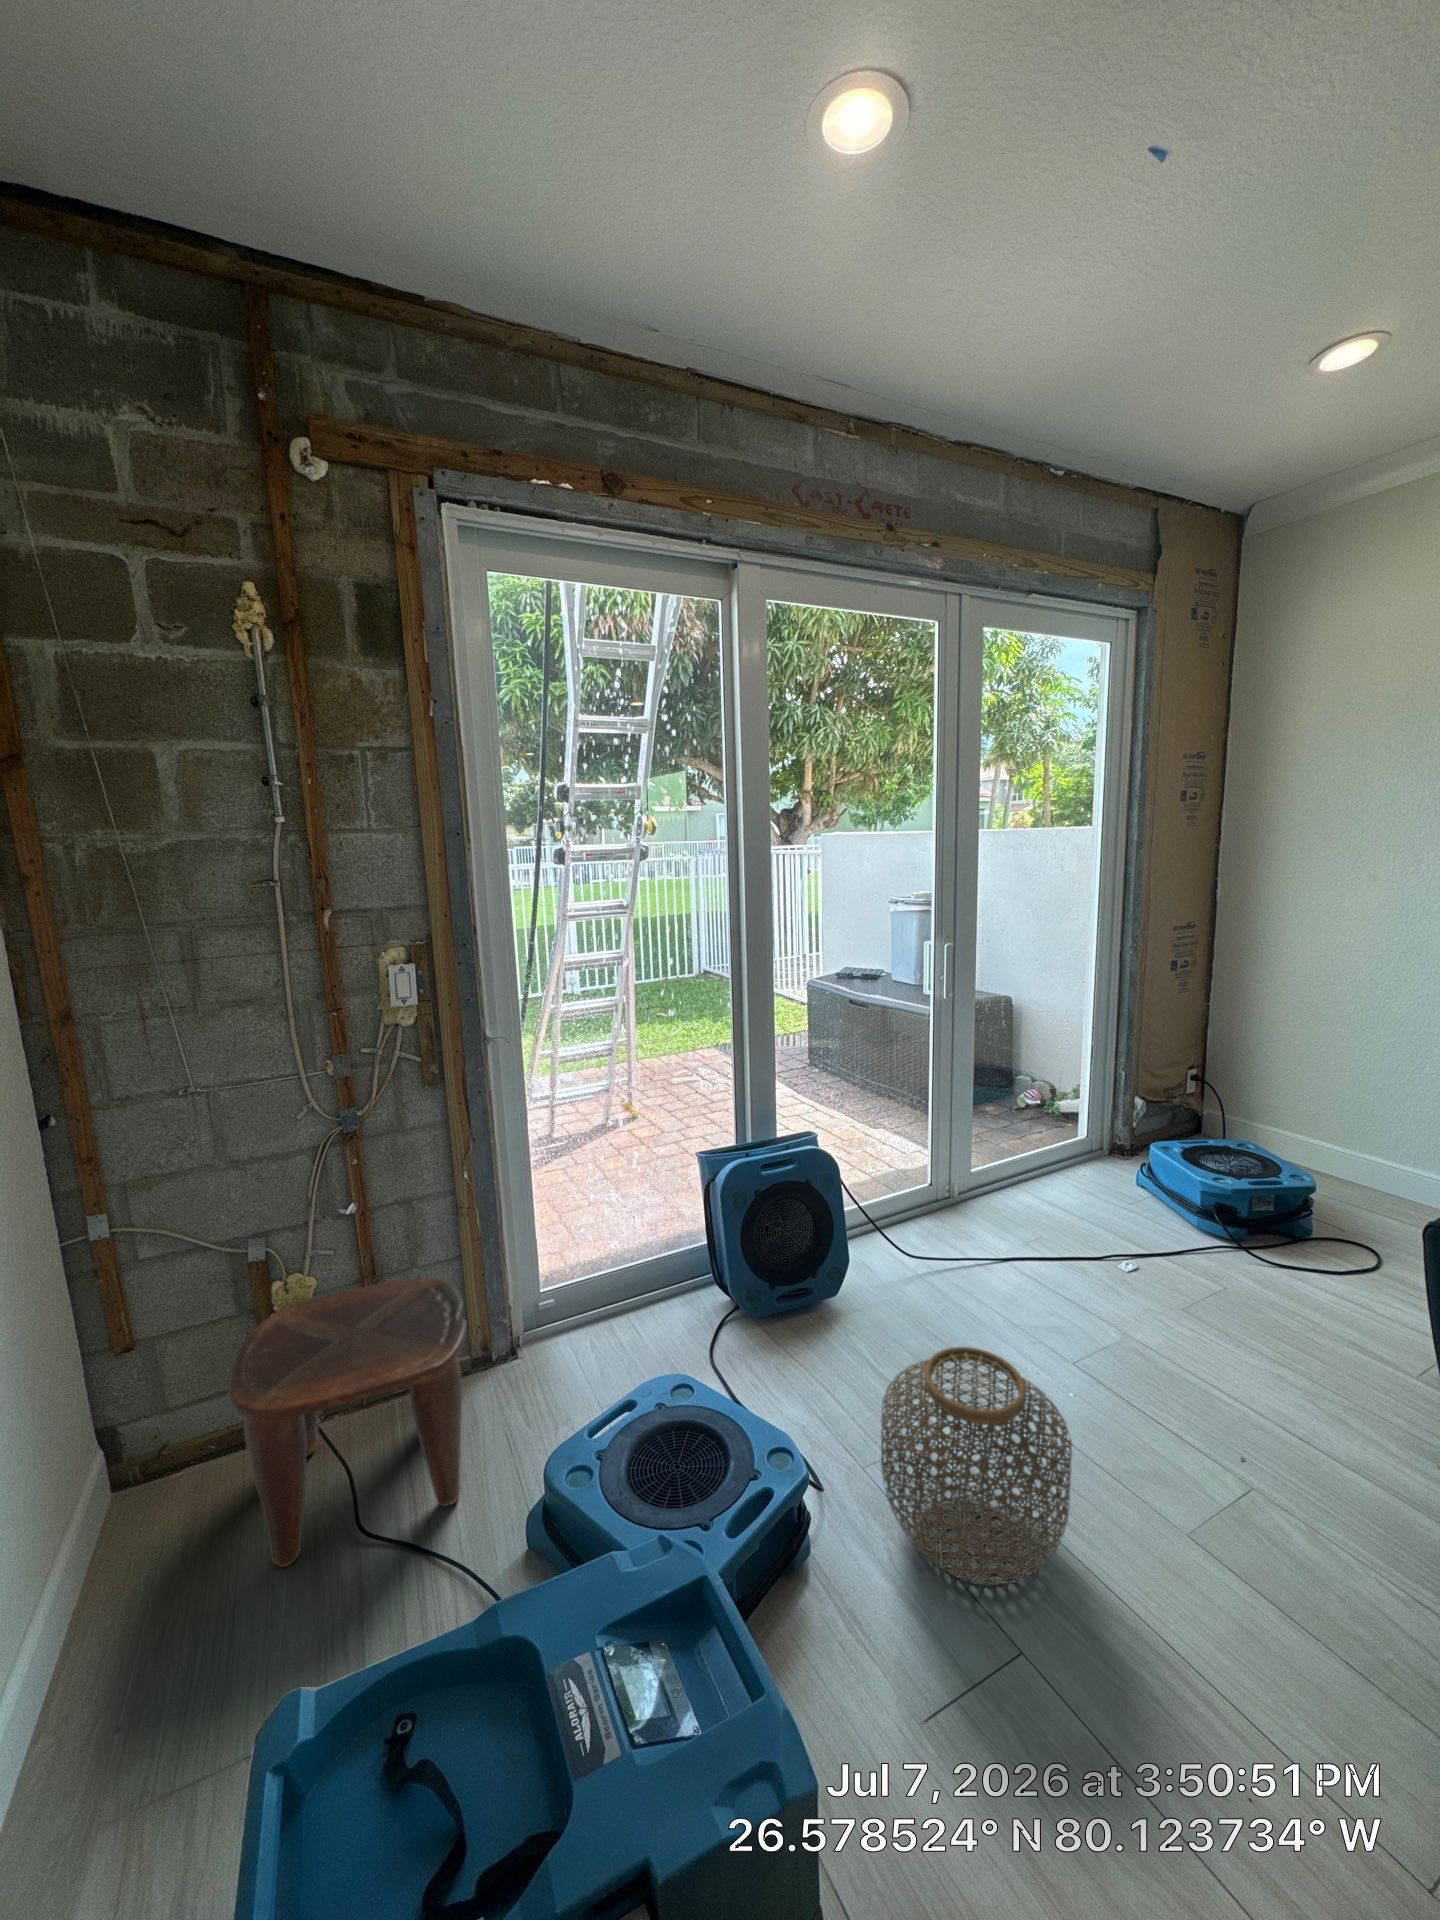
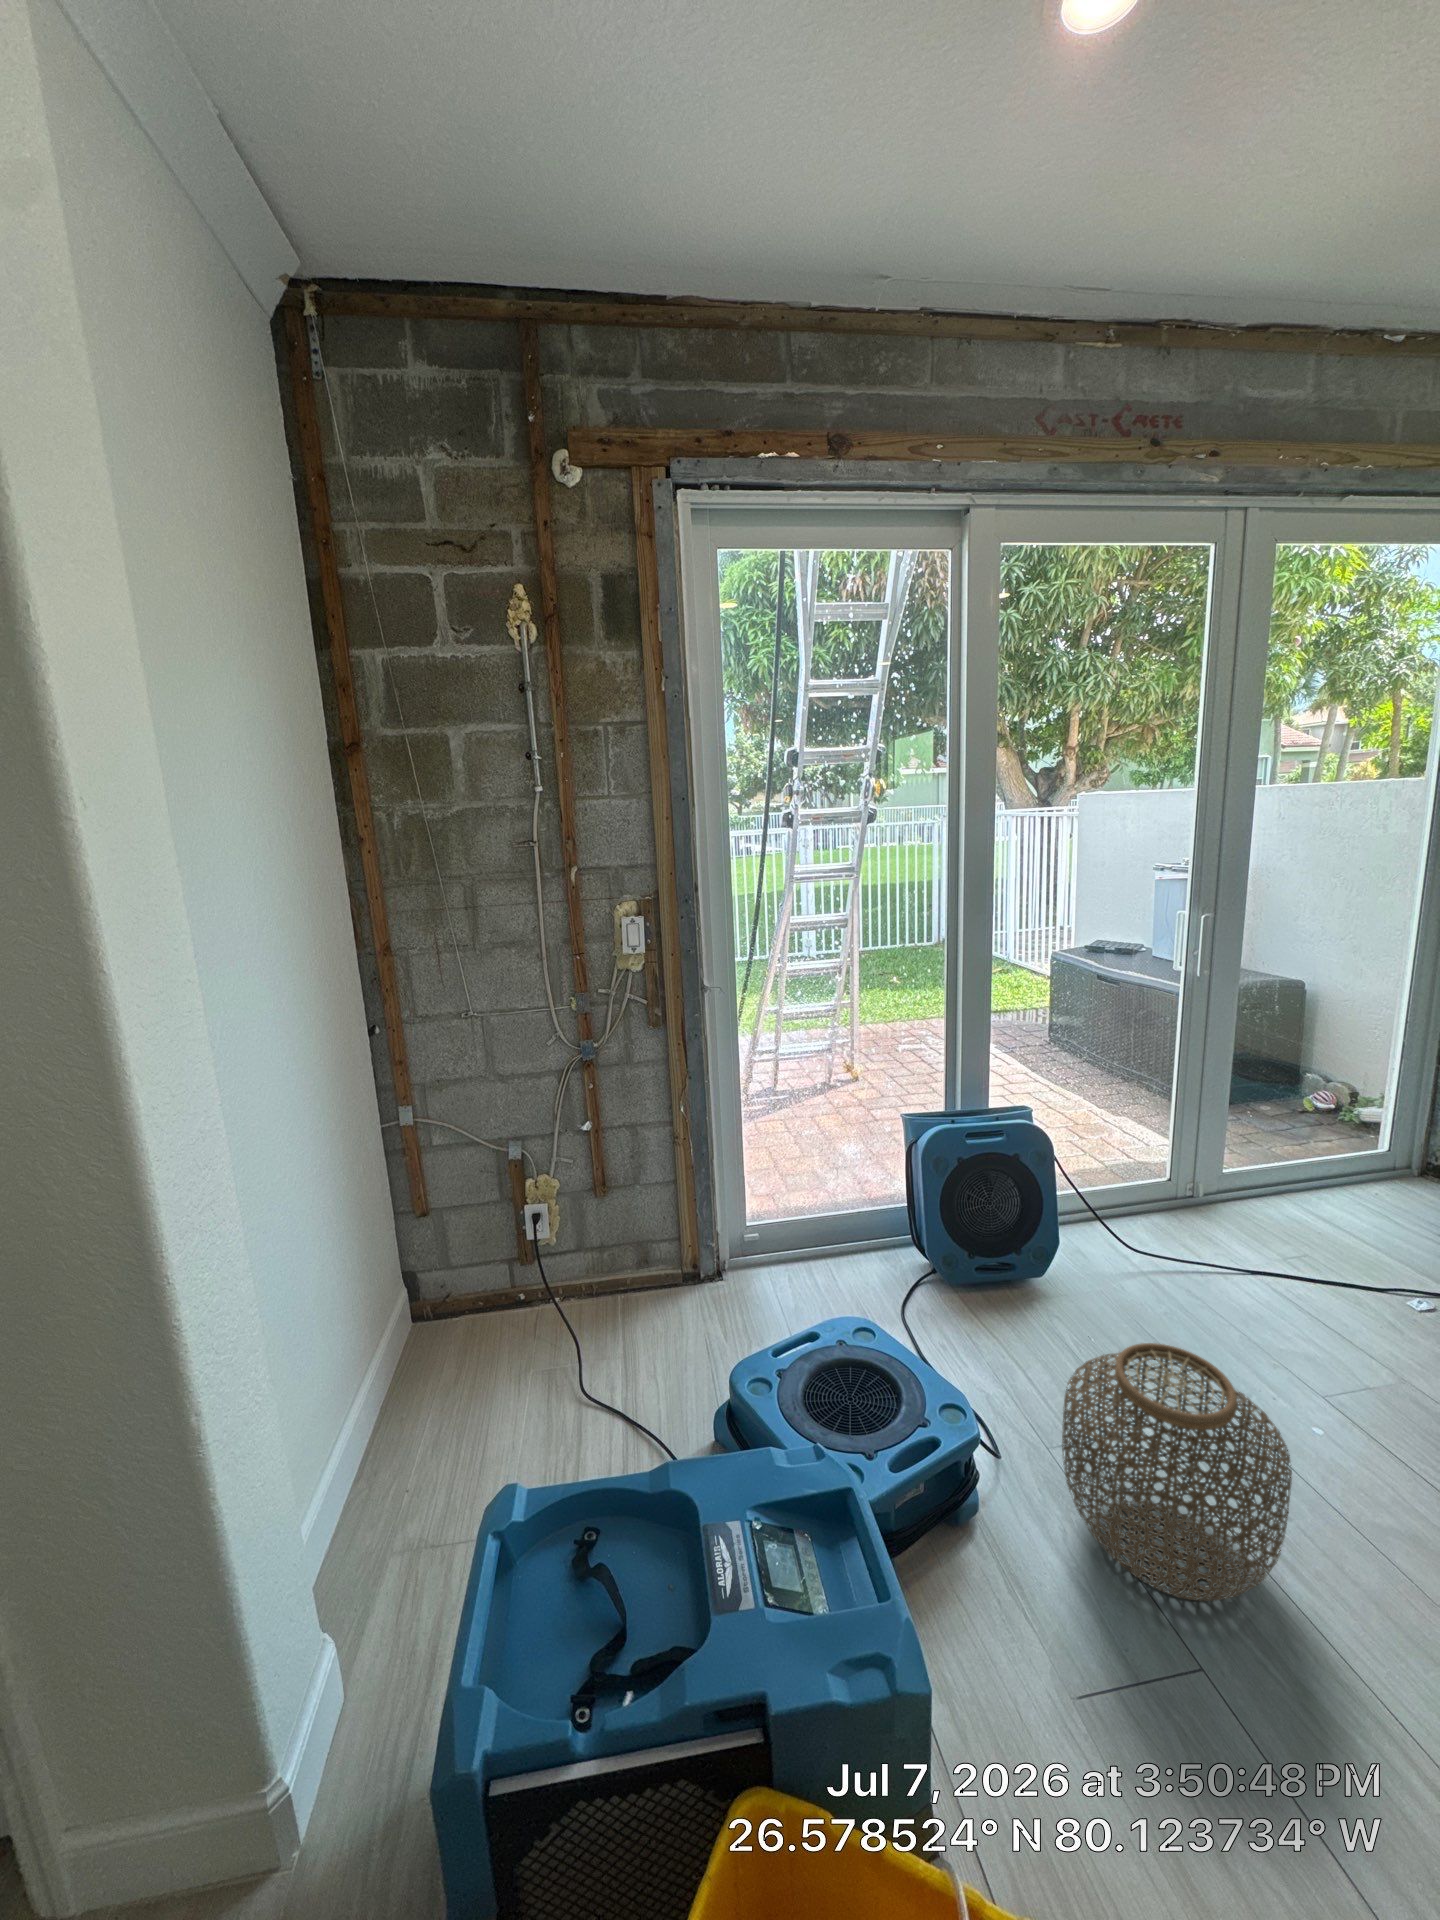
stool: present [229,1277,467,1567] -> none [490,1192,674,1404]

